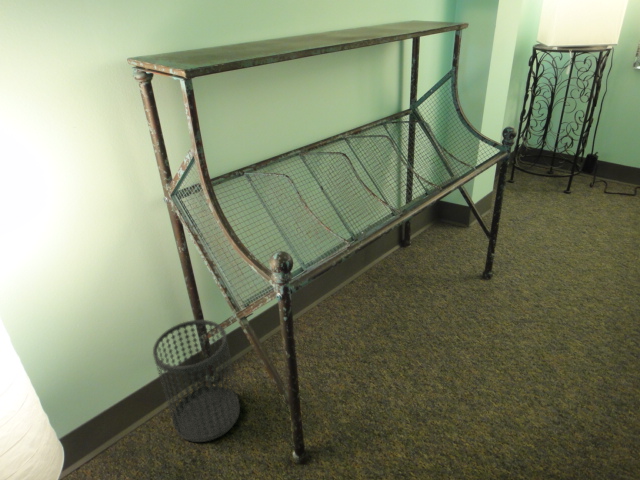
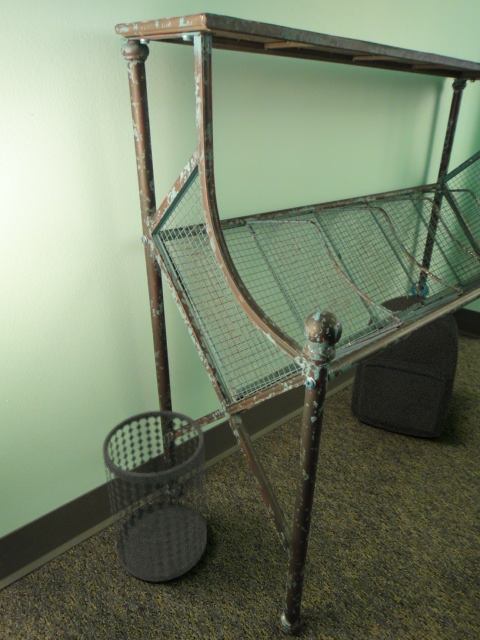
backpack: none [352,195,429,317] -> present [351,281,458,437]

